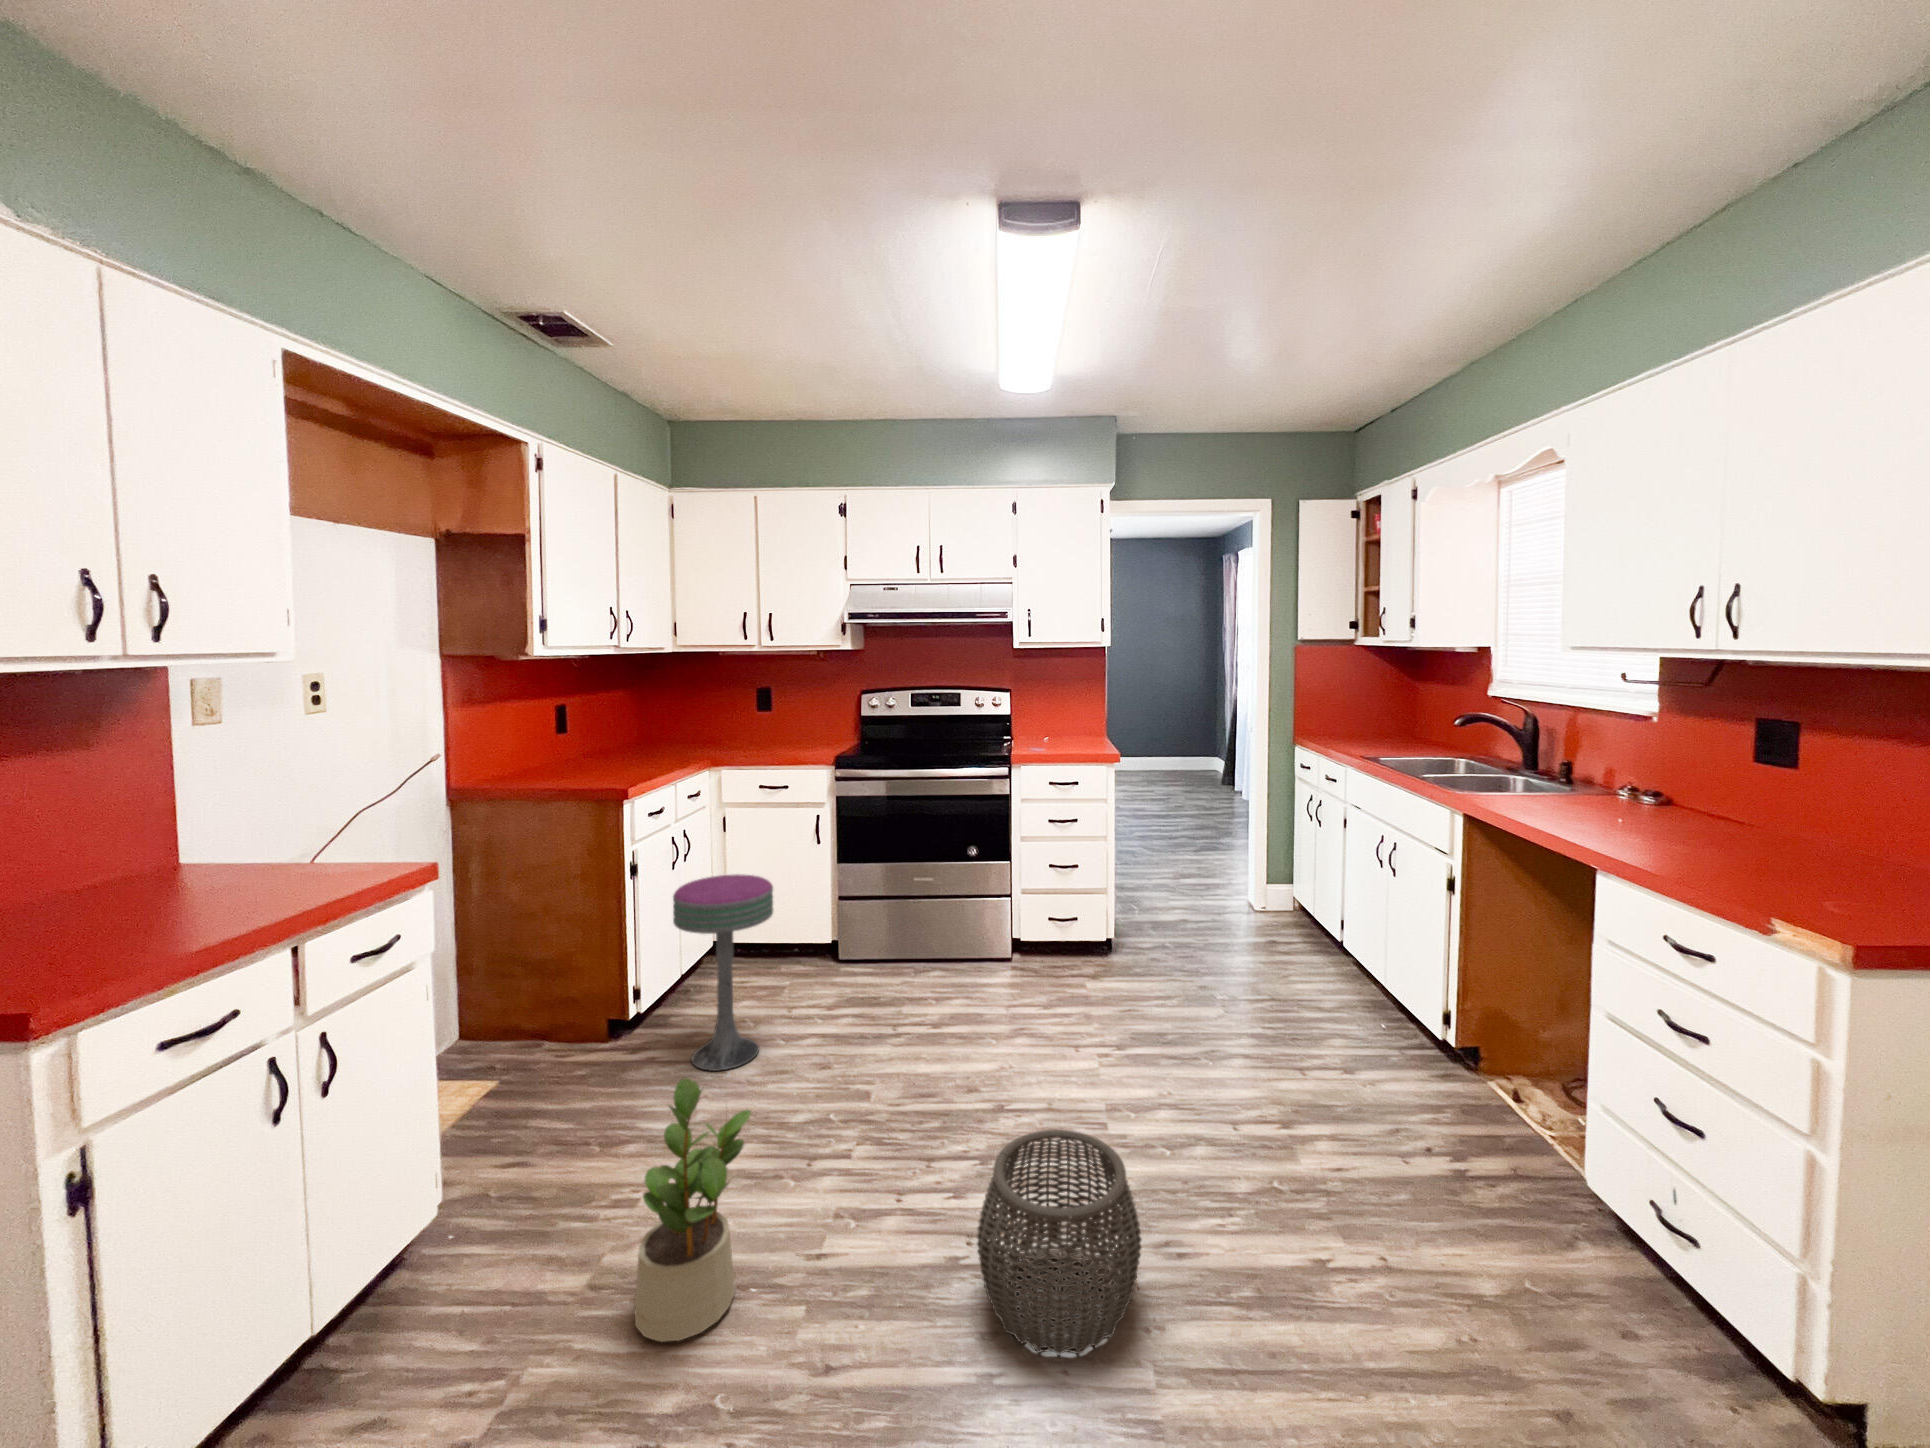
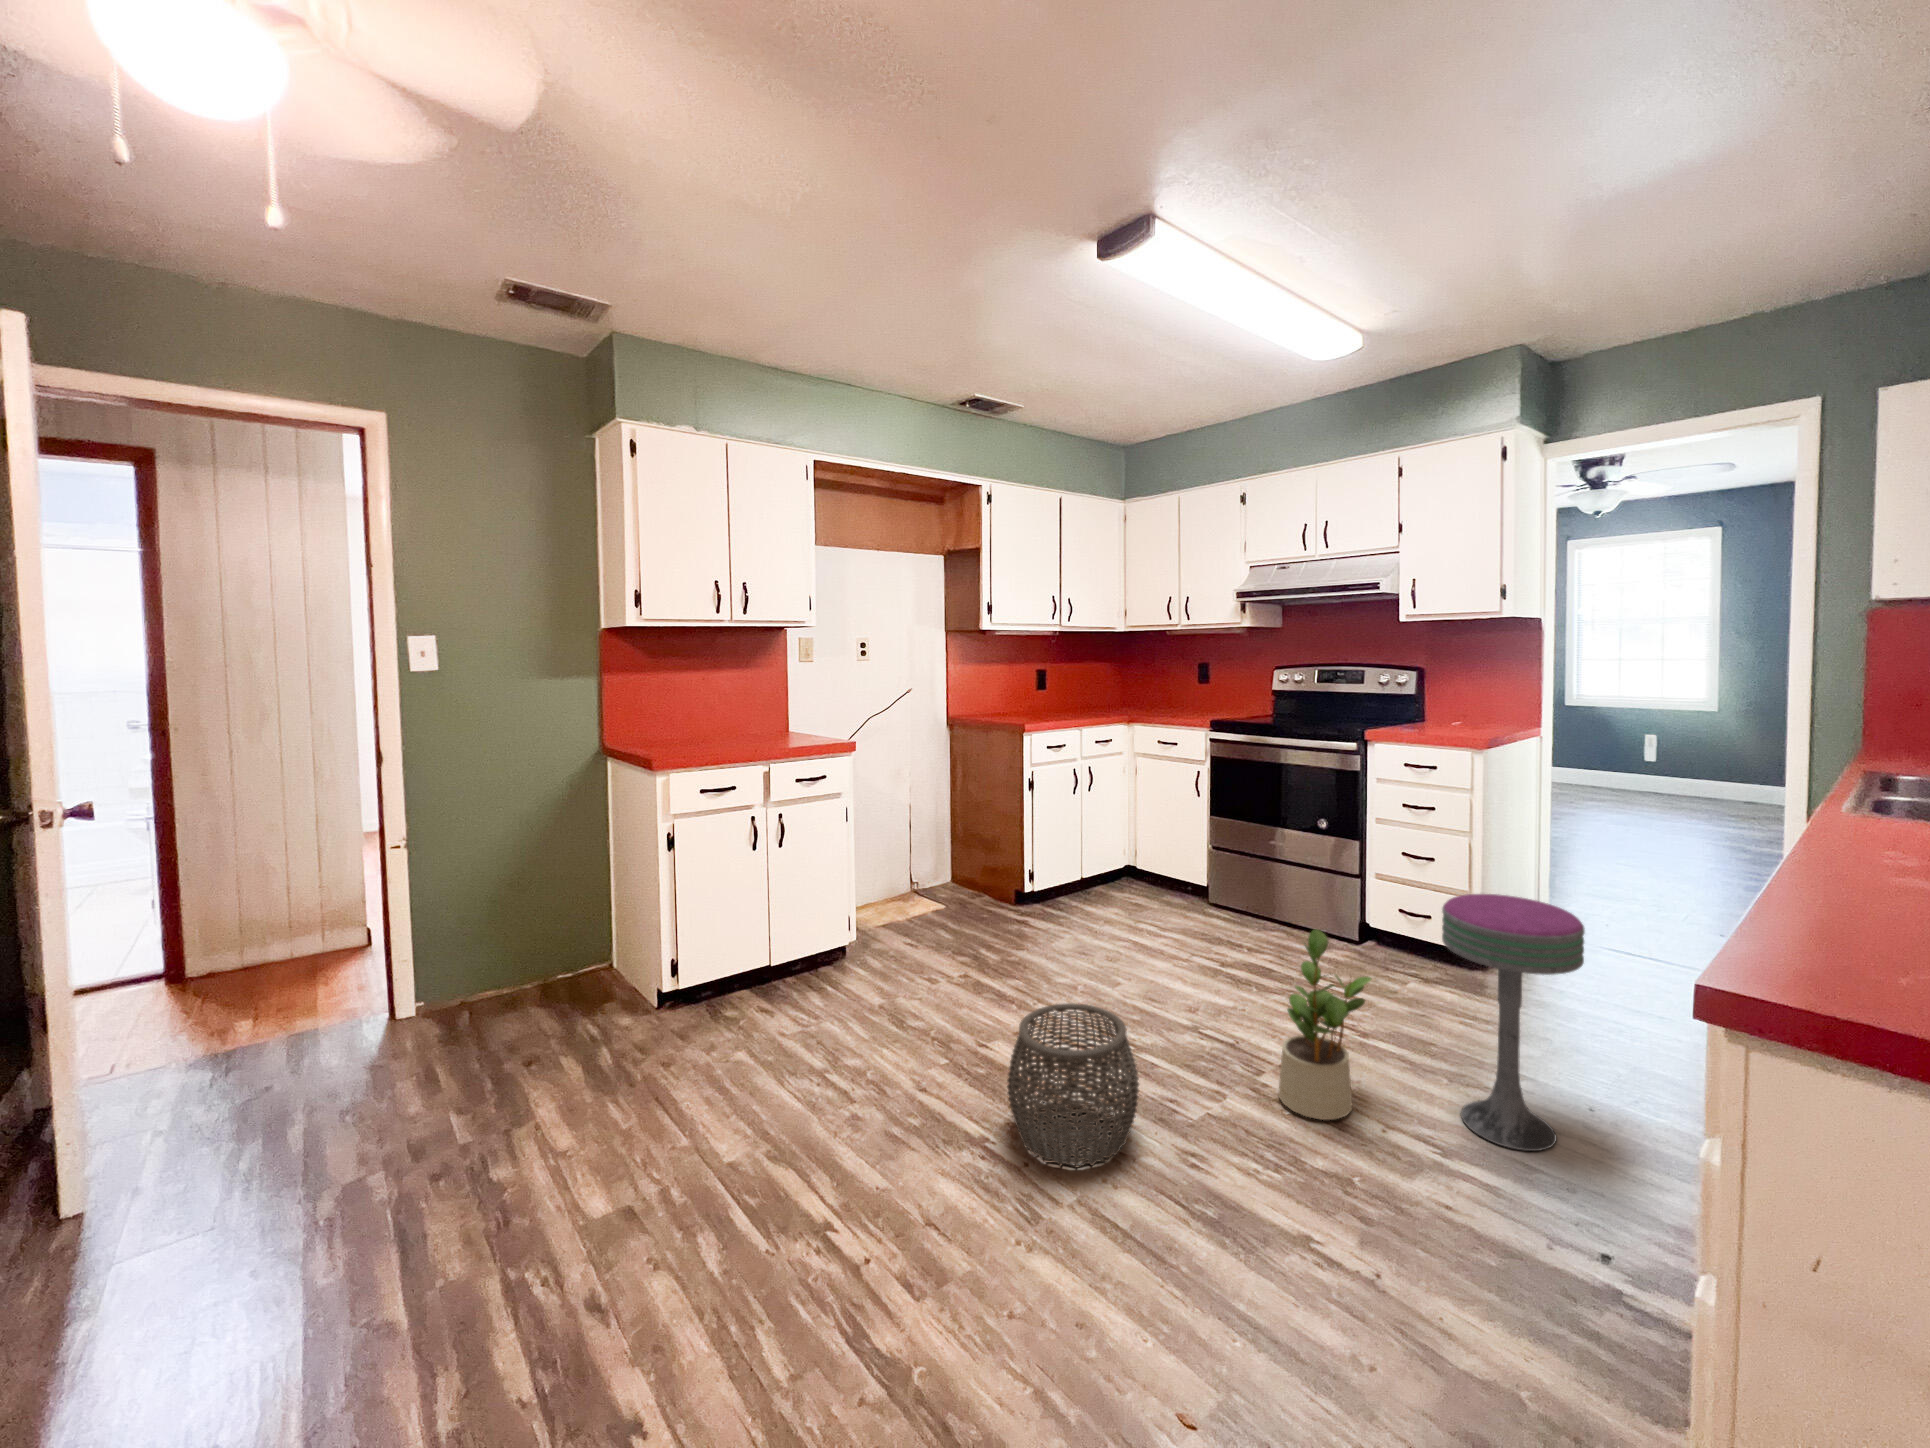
bar stool: present [673,874,773,1071] -> present [1442,894,1585,1151]
potted plant: present [635,1078,751,1342] -> present [1278,929,1371,1120]

